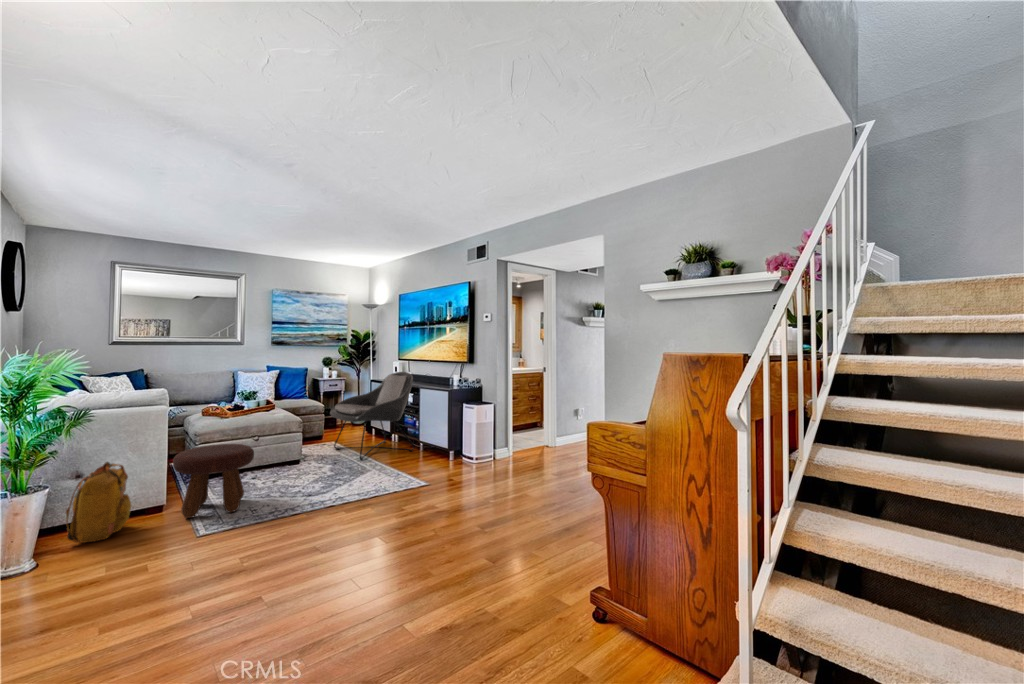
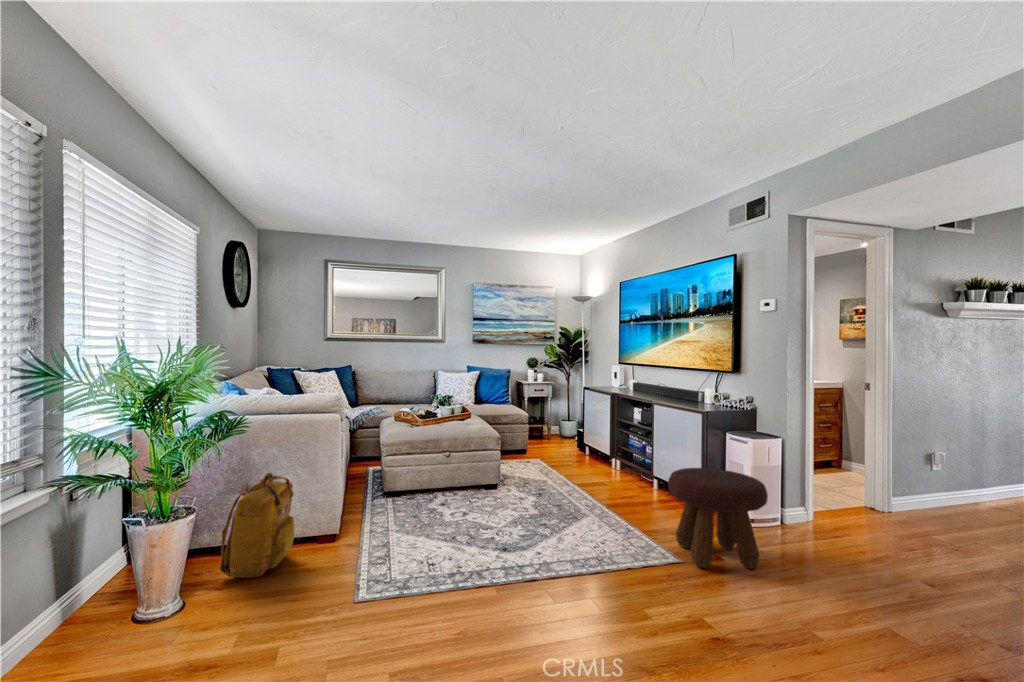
lounge chair: present [330,372,415,460] -> none [534,379,645,497]
footstool: present [173,444,254,518] -> present [668,468,768,569]

